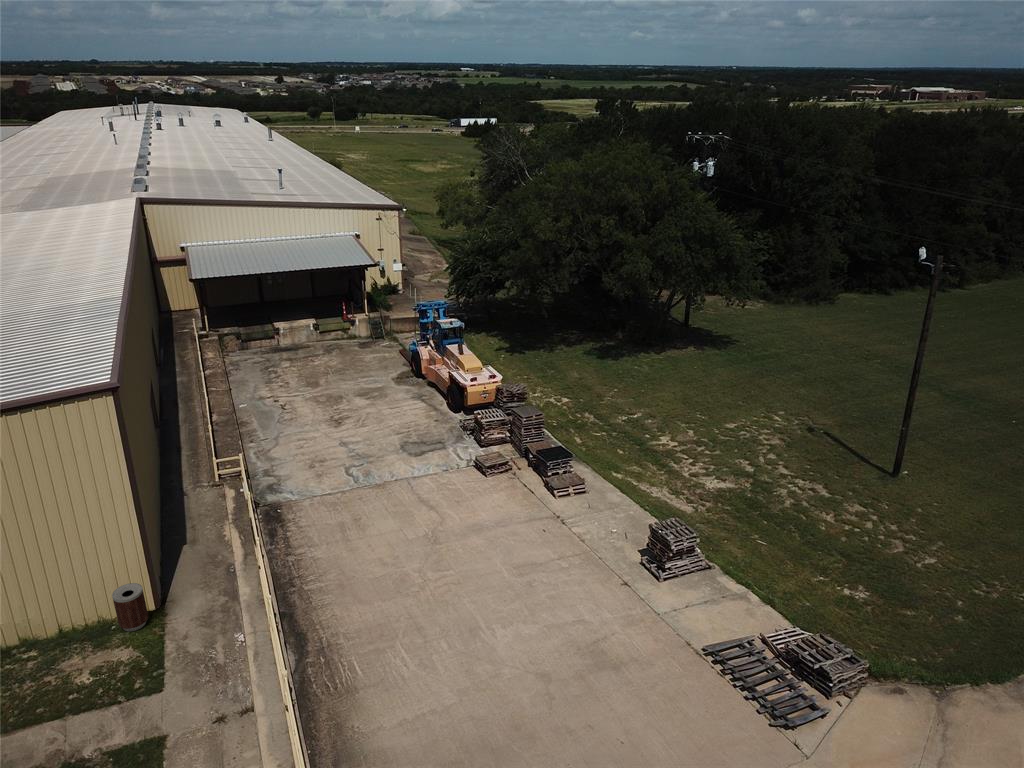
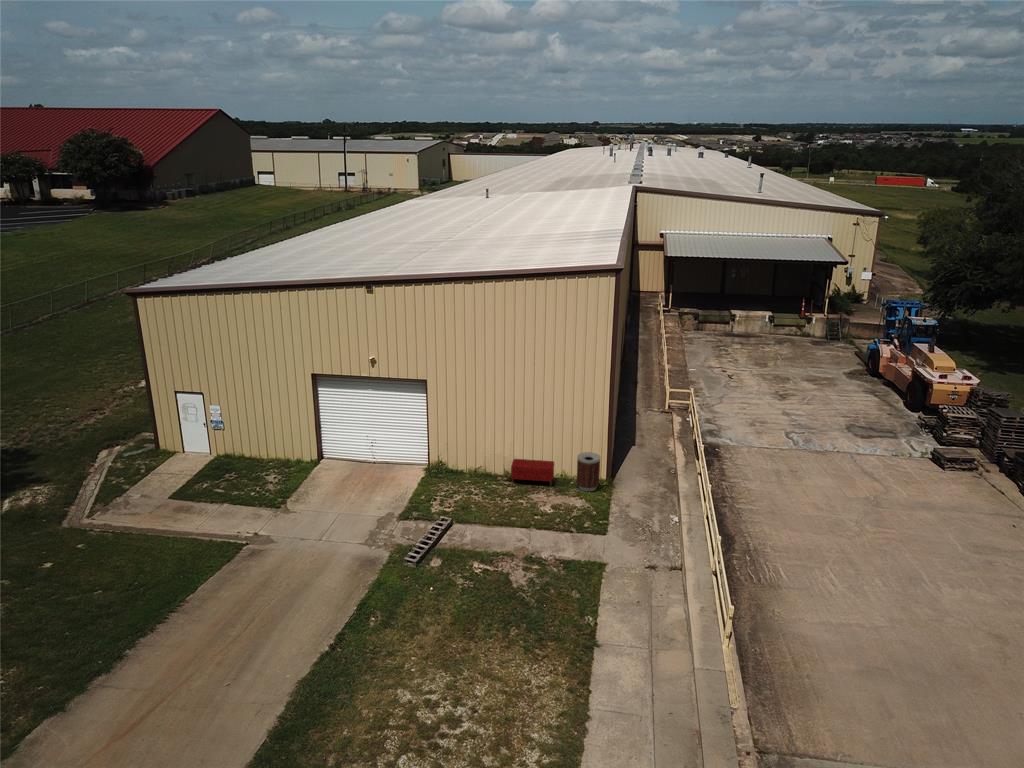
bench: none [22,608,87,656] -> present [511,459,554,487]

